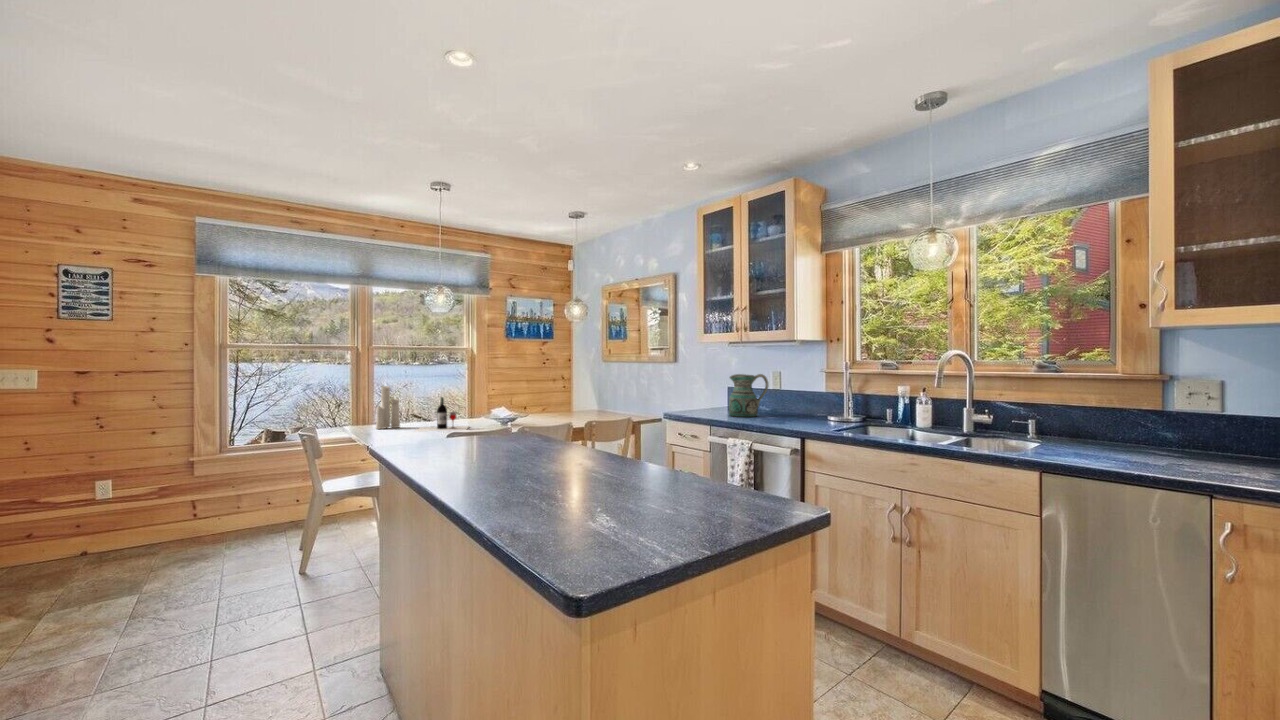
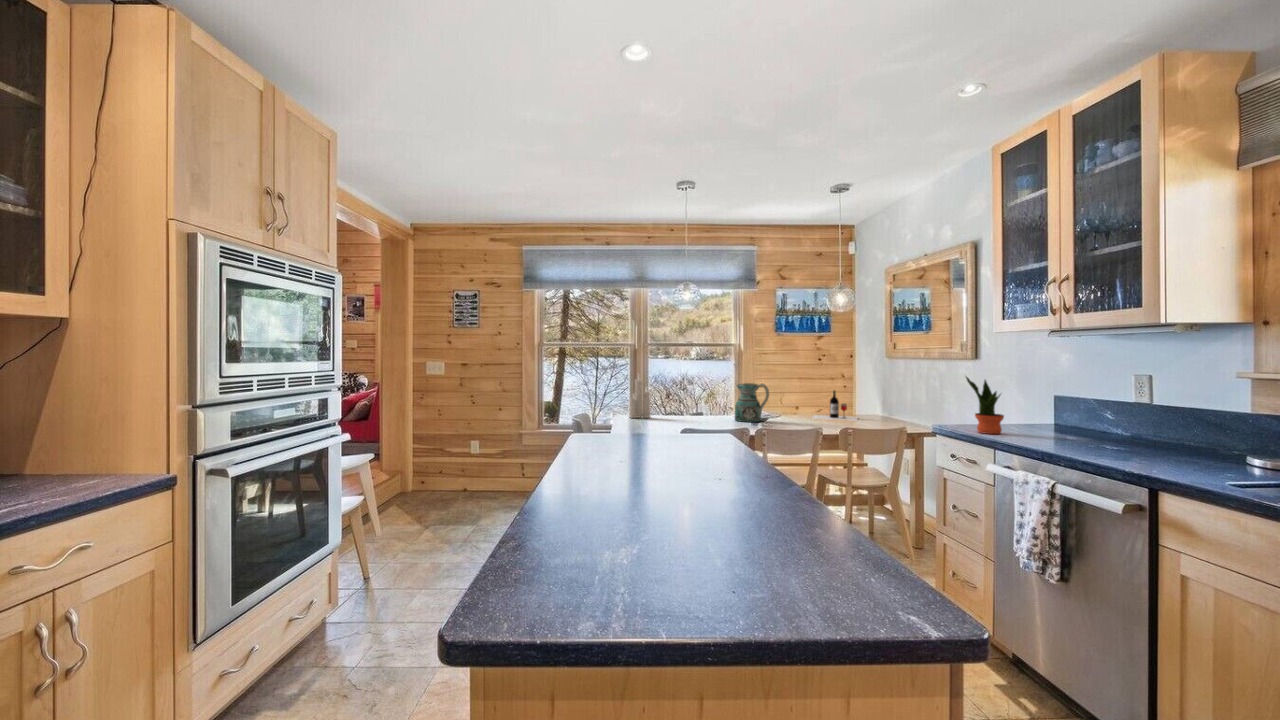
potted plant: none [689,374,712,416] -> present [966,377,1004,434]
ceramic pitcher: present [729,374,768,417] -> present [735,383,769,422]
wine bottle: present [415,397,469,432] -> present [812,391,858,421]

